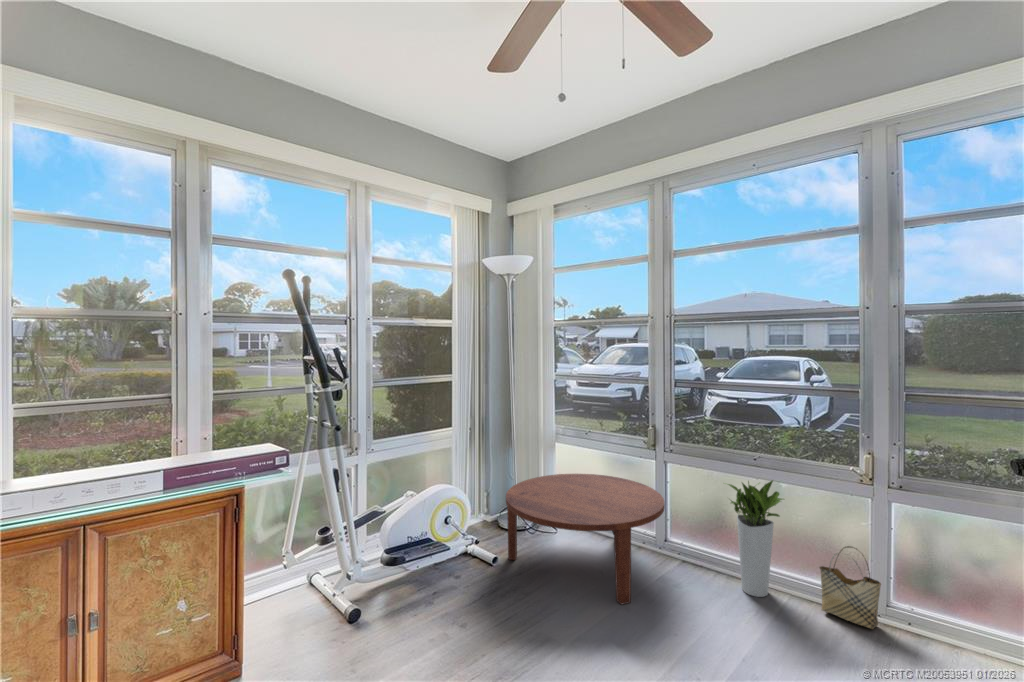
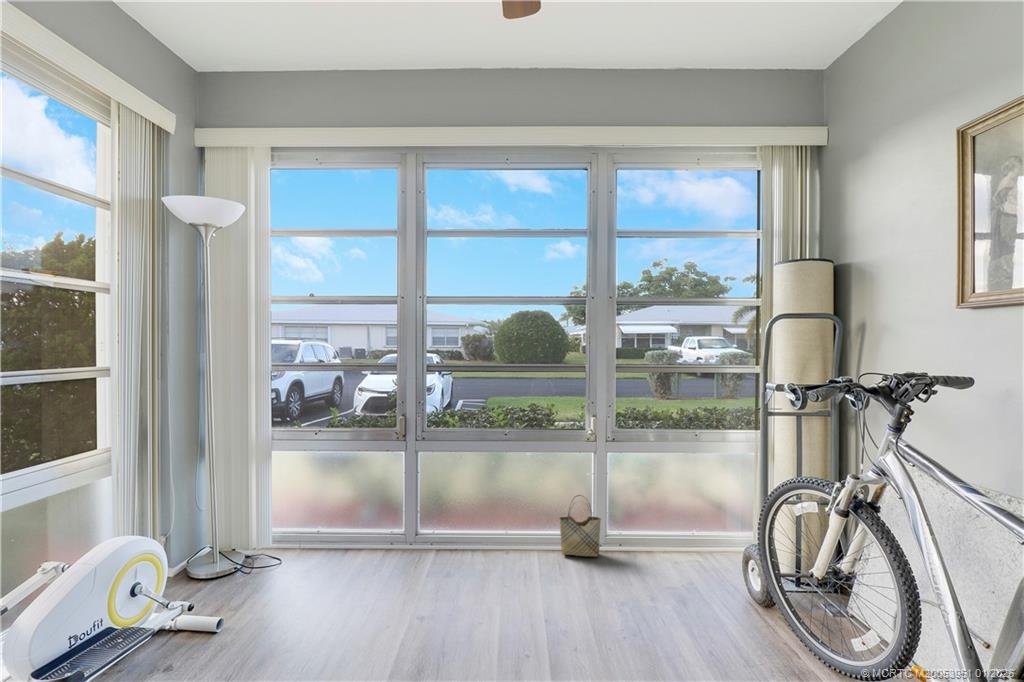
coffee table: present [506,474,665,604] -> none [232,478,433,617]
planter: present [728,480,783,597] -> none [484,451,531,561]

